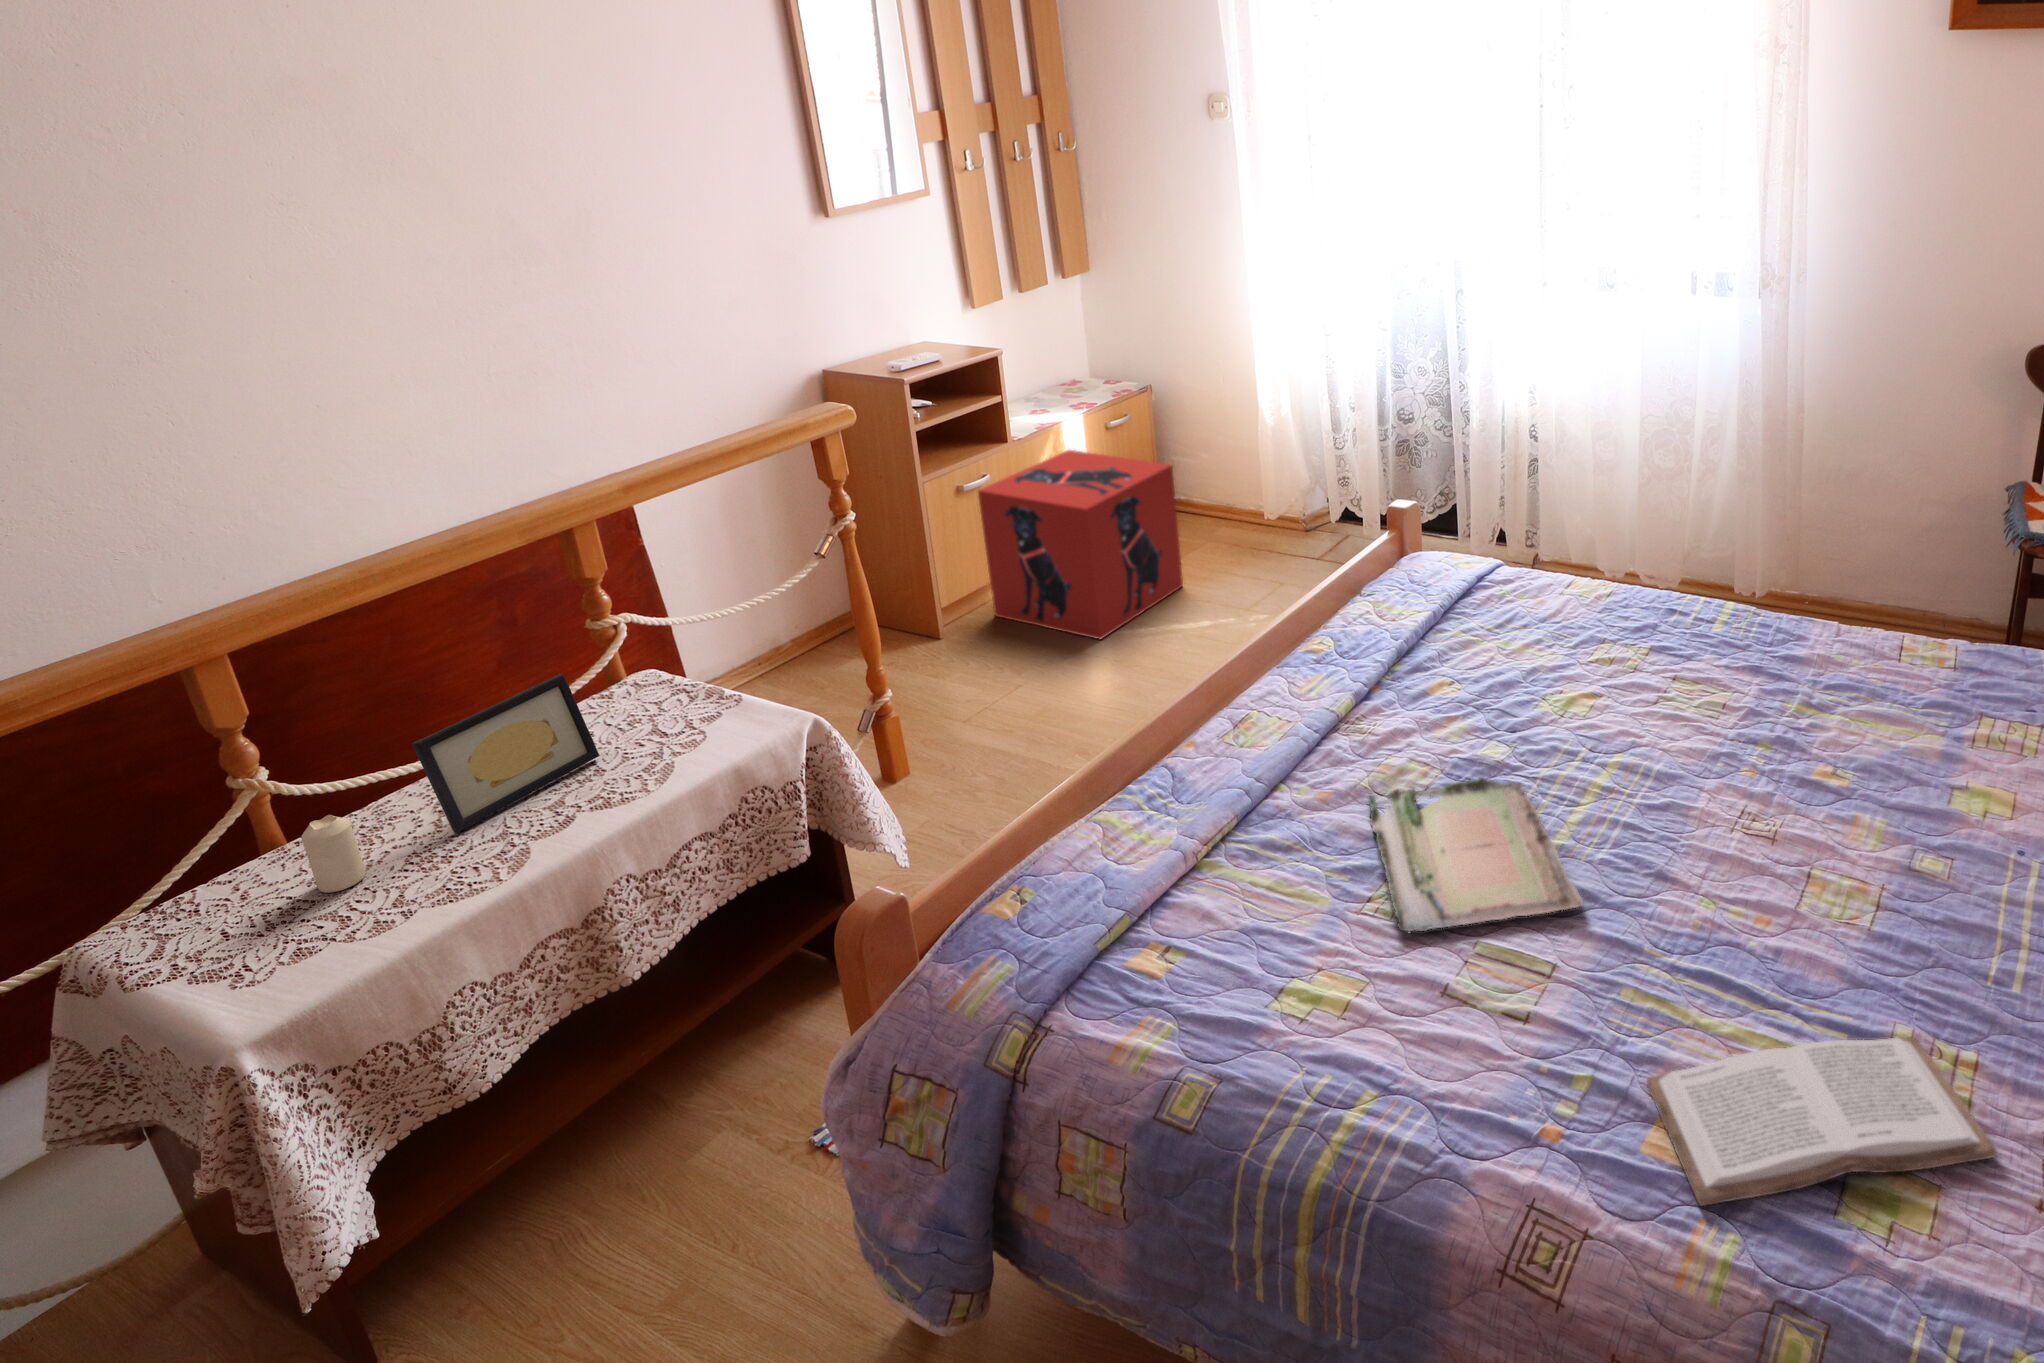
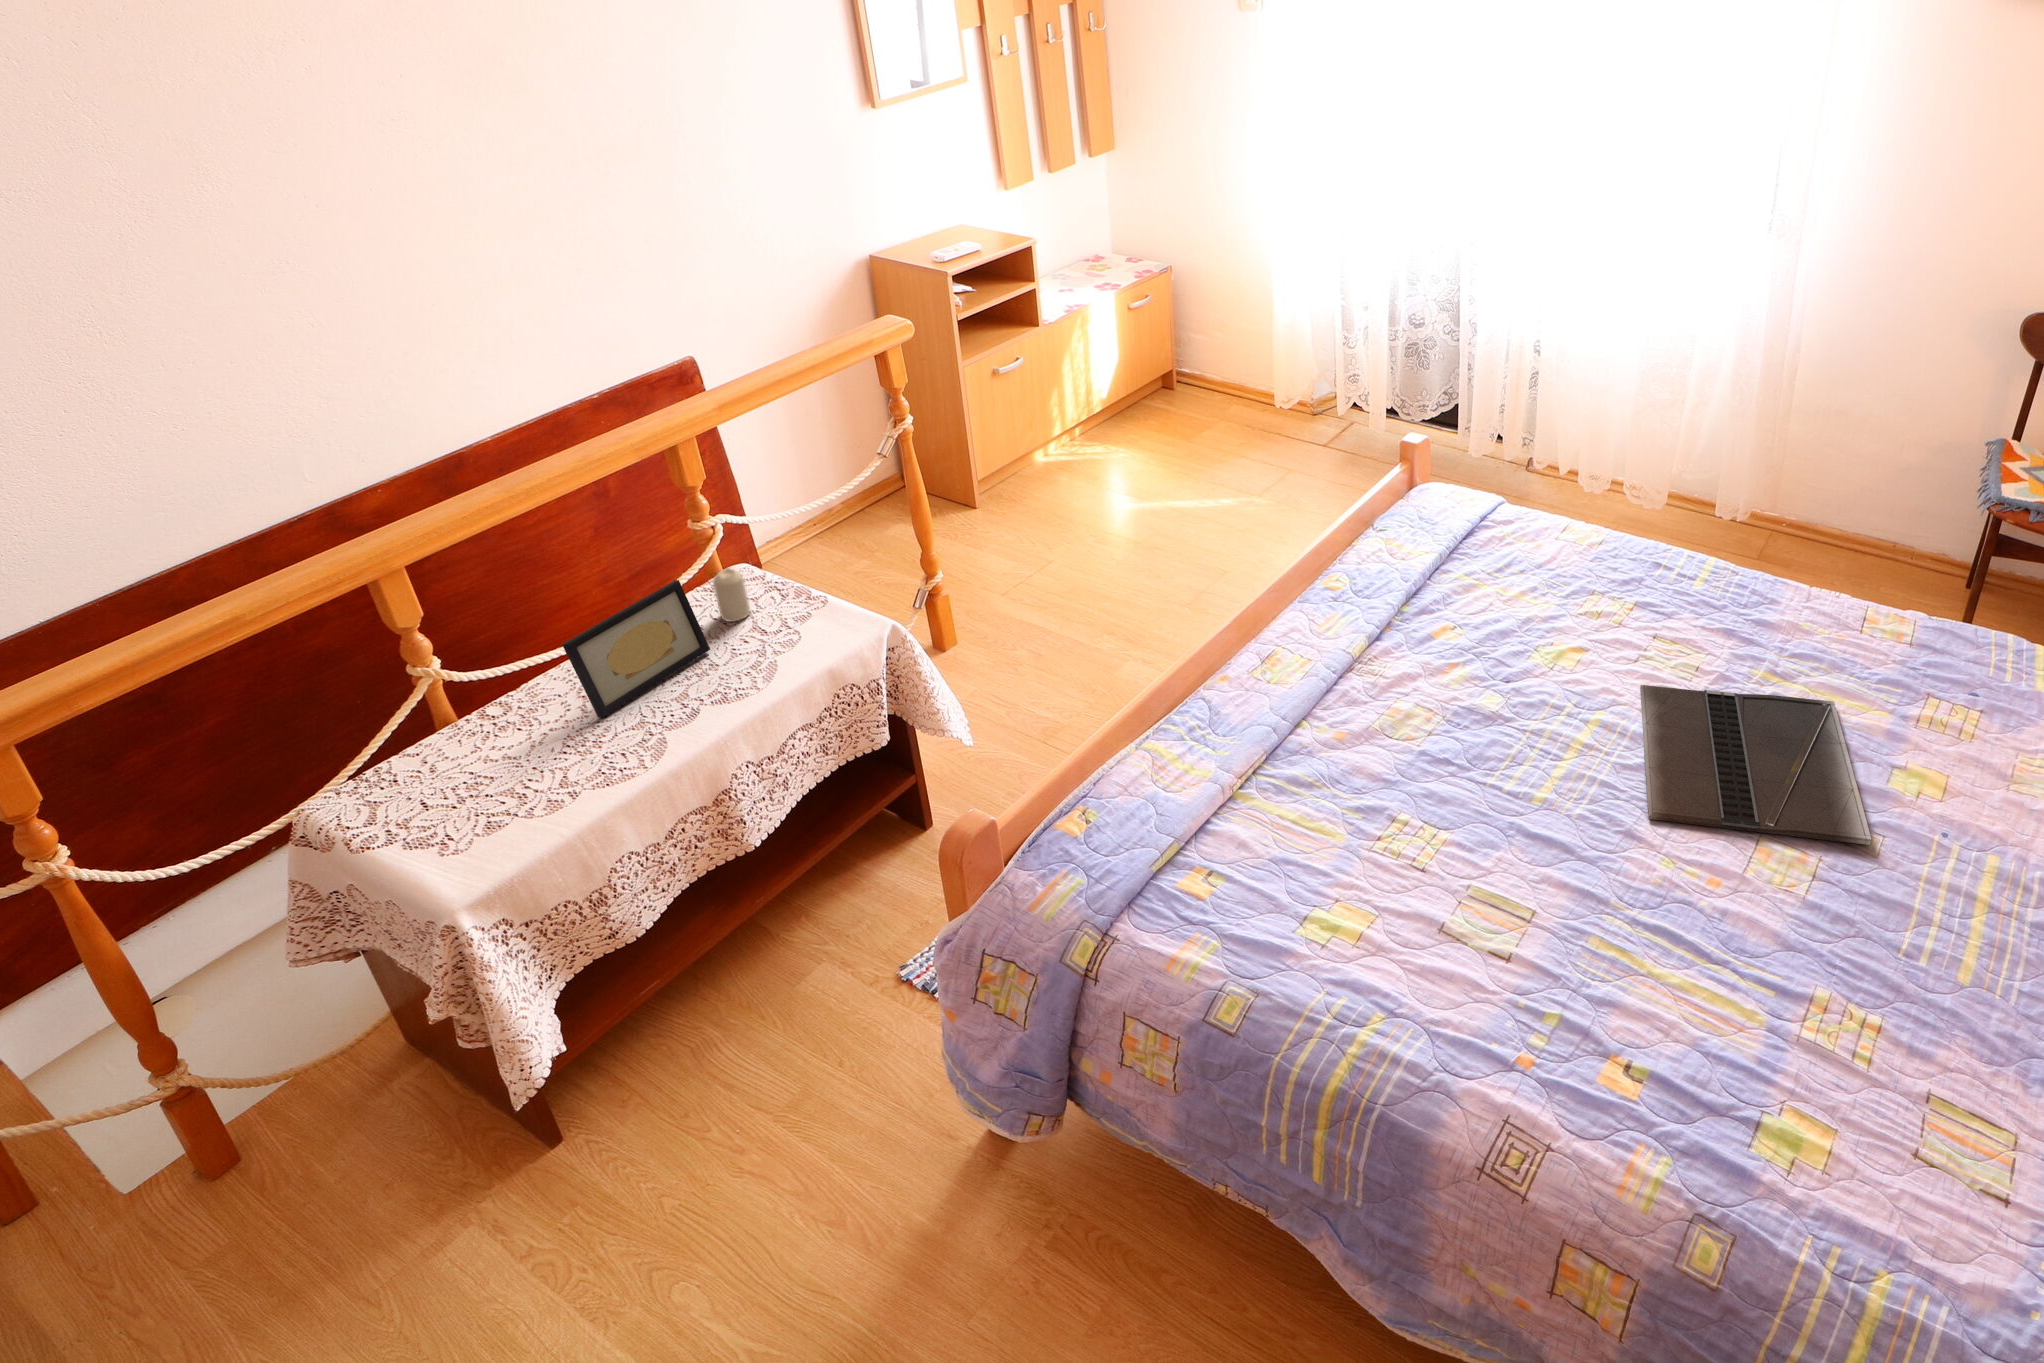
storage box: present [978,450,1183,639] -> none [1011,330,1197,516]
laptop: none [1662,724,1939,867] -> present [1640,685,1872,845]
tray: present [1369,774,1583,934] -> none [1379,724,1562,876]
candle: present [301,815,366,893] -> present [712,568,750,622]
book: present [1647,1037,1996,1206] -> none [1605,1002,1887,1134]

